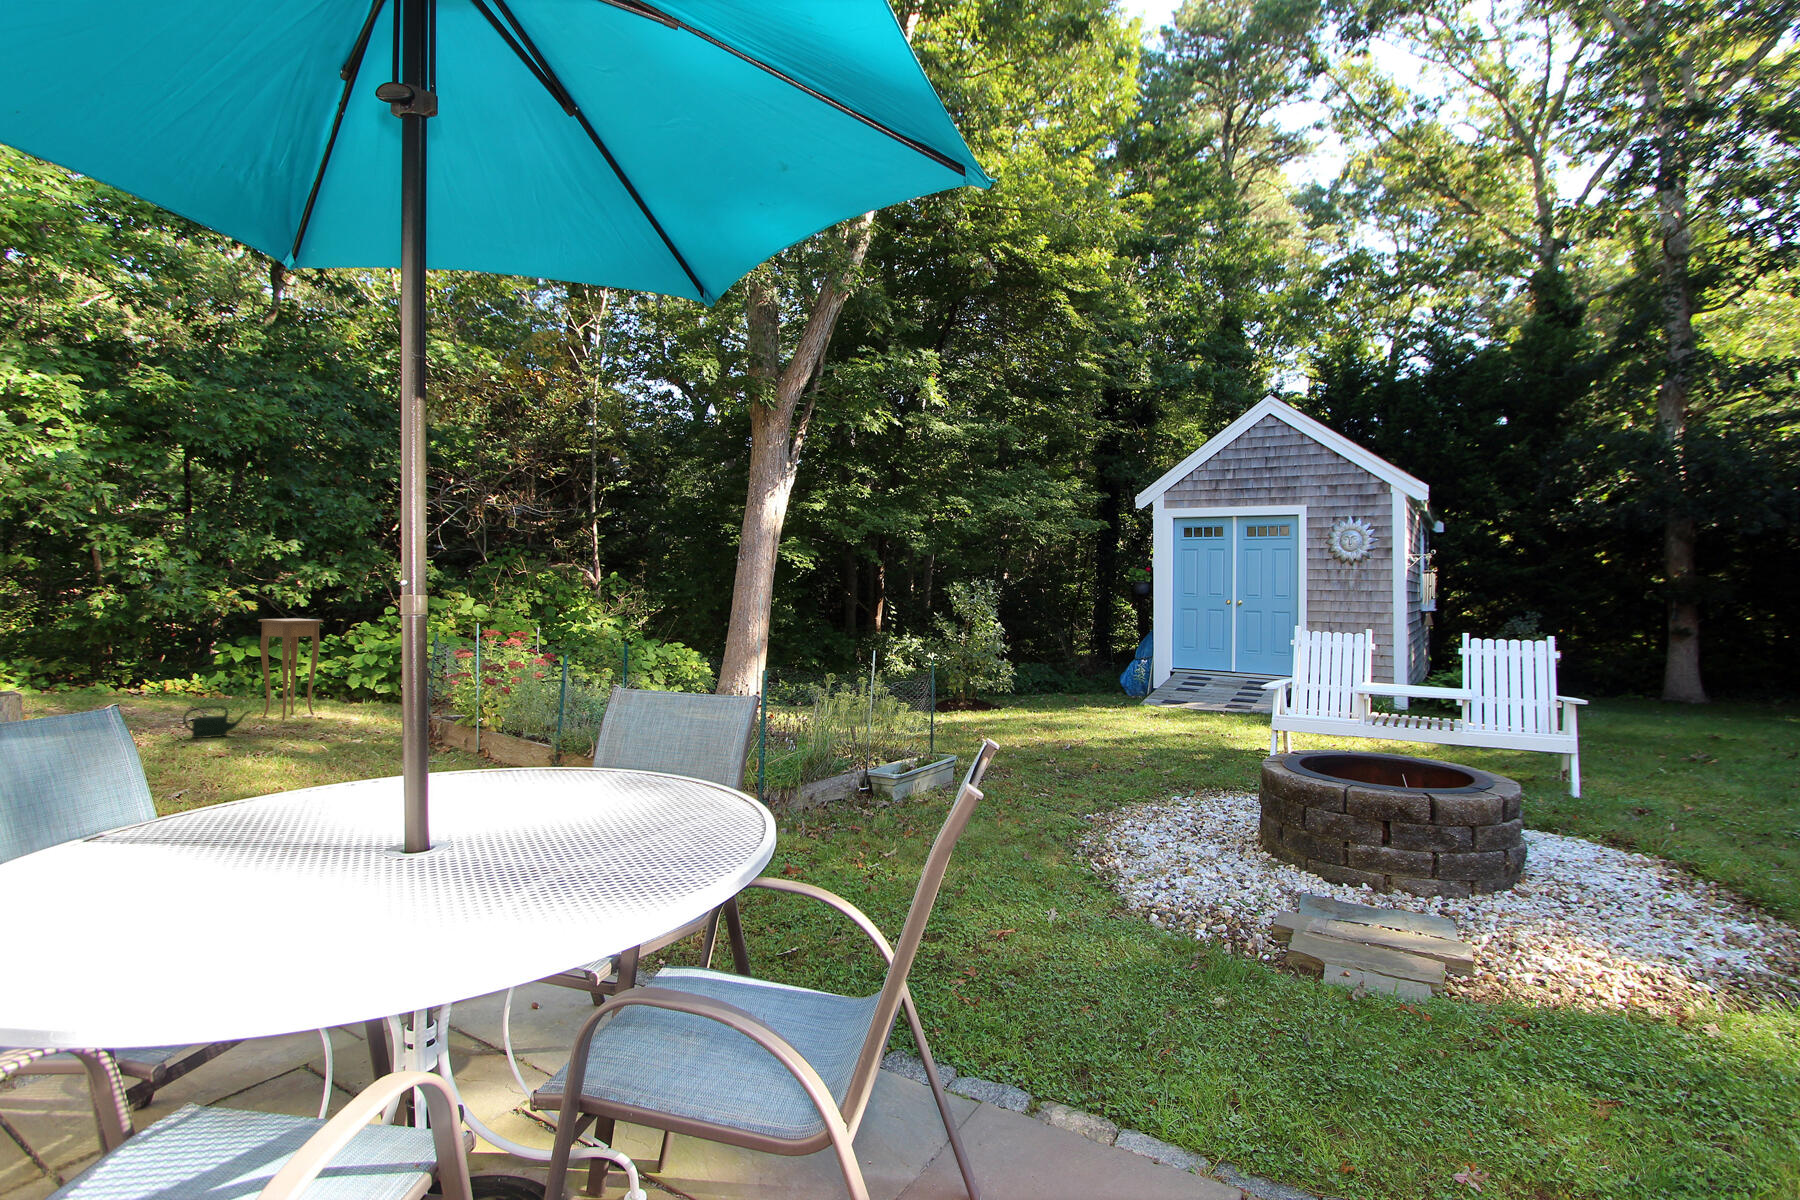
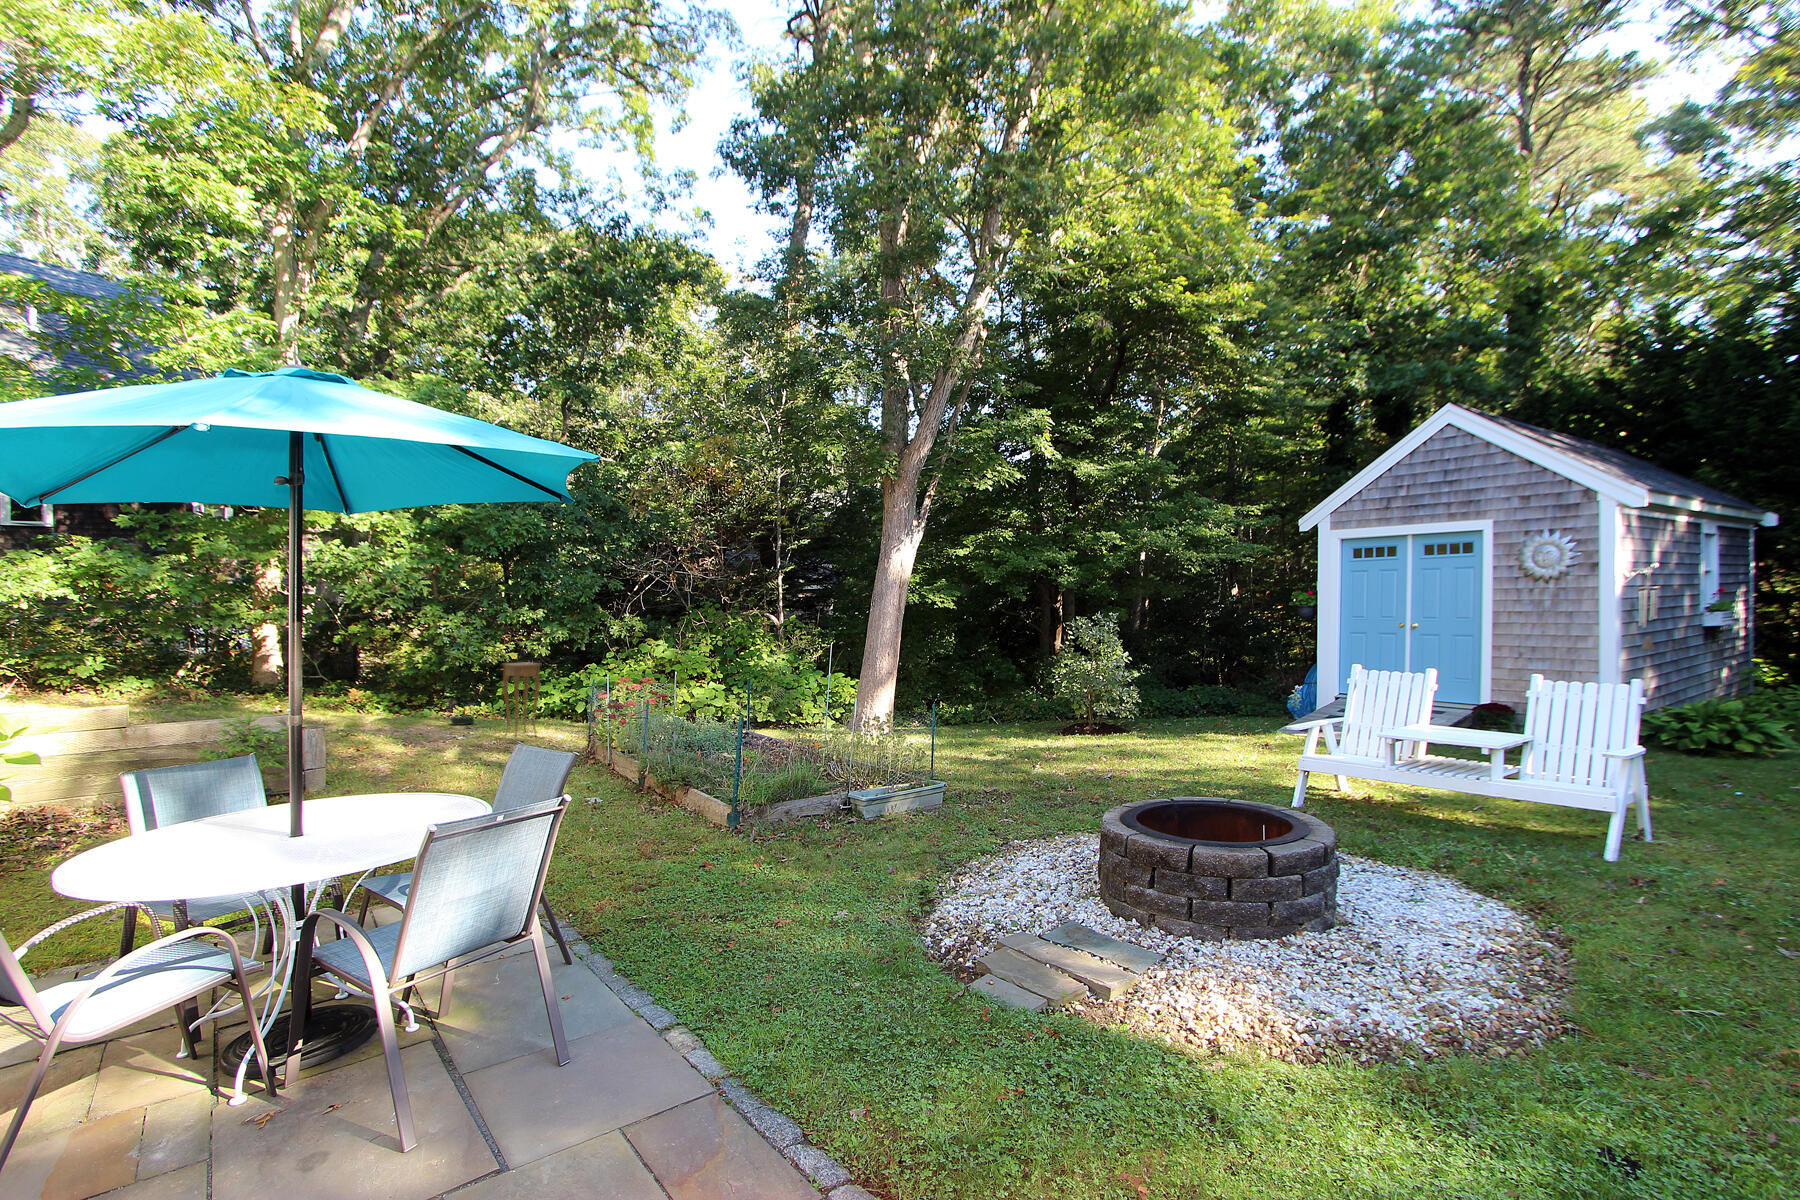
decorative plant: none [146,669,205,706] -> present [447,700,478,725]
watering can: present [183,705,249,738] -> none [446,725,487,748]

